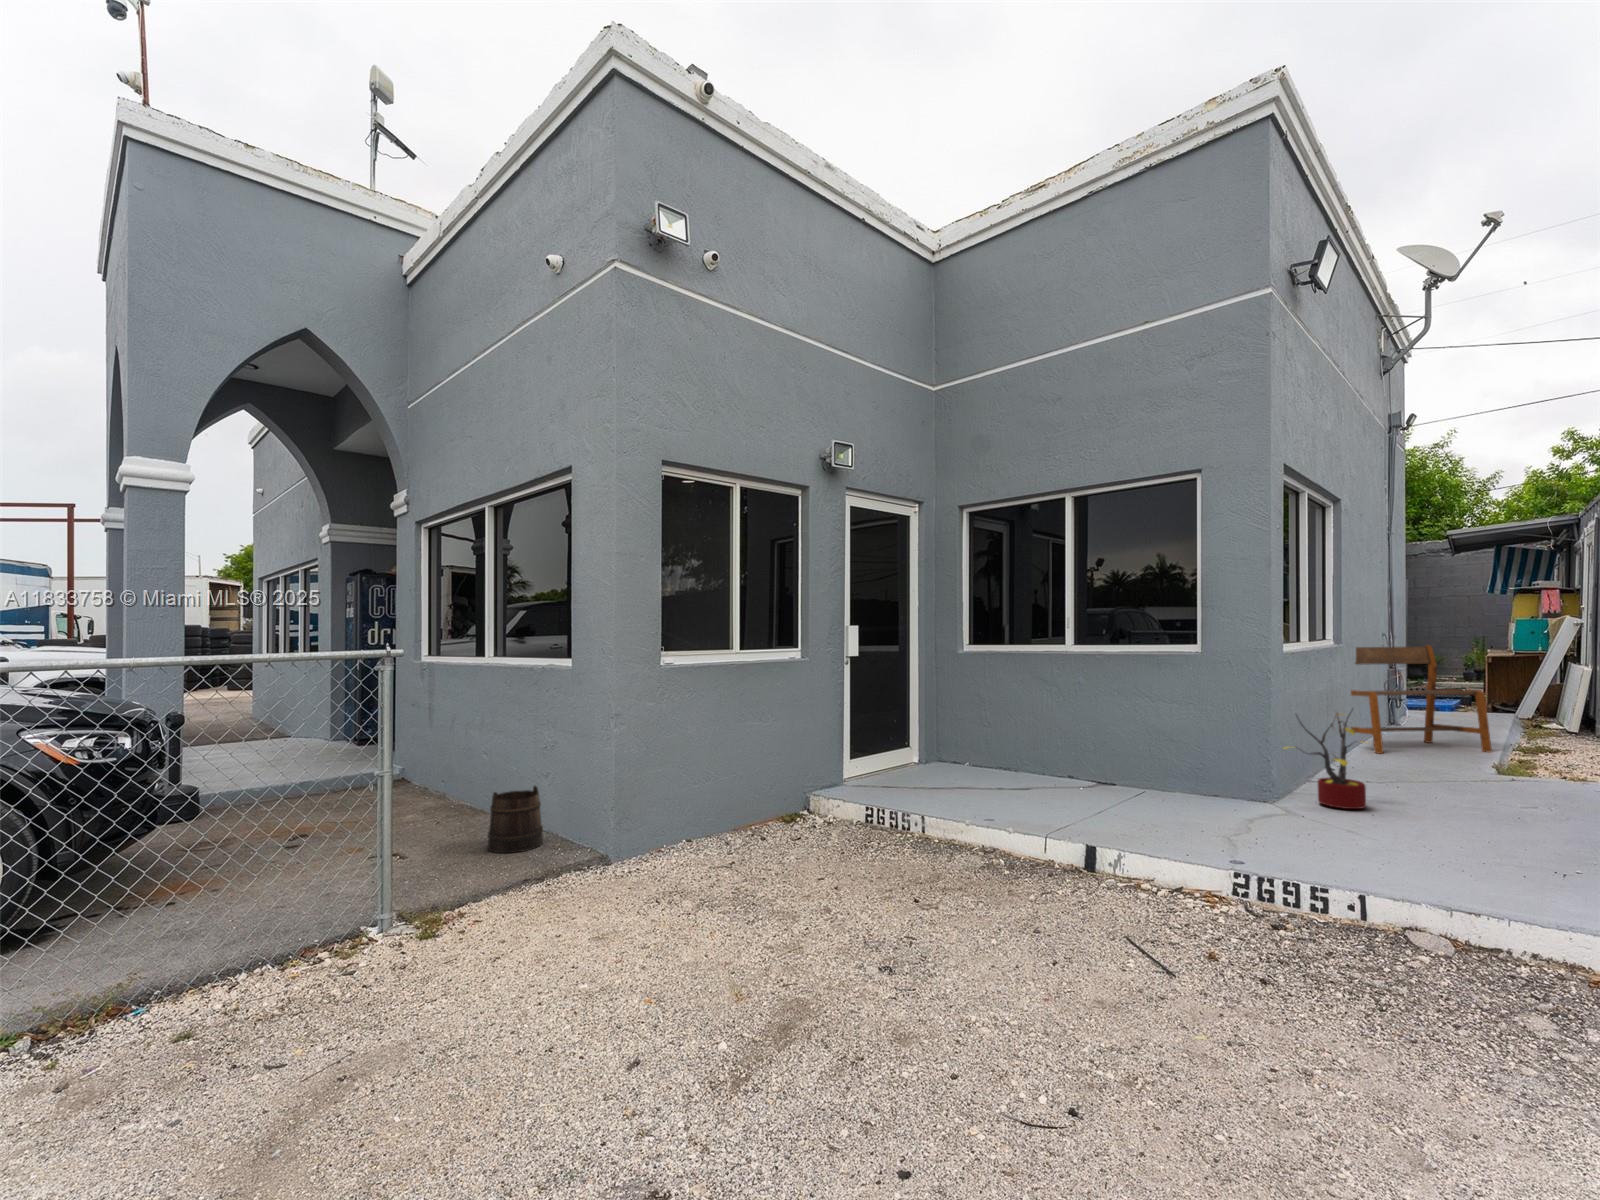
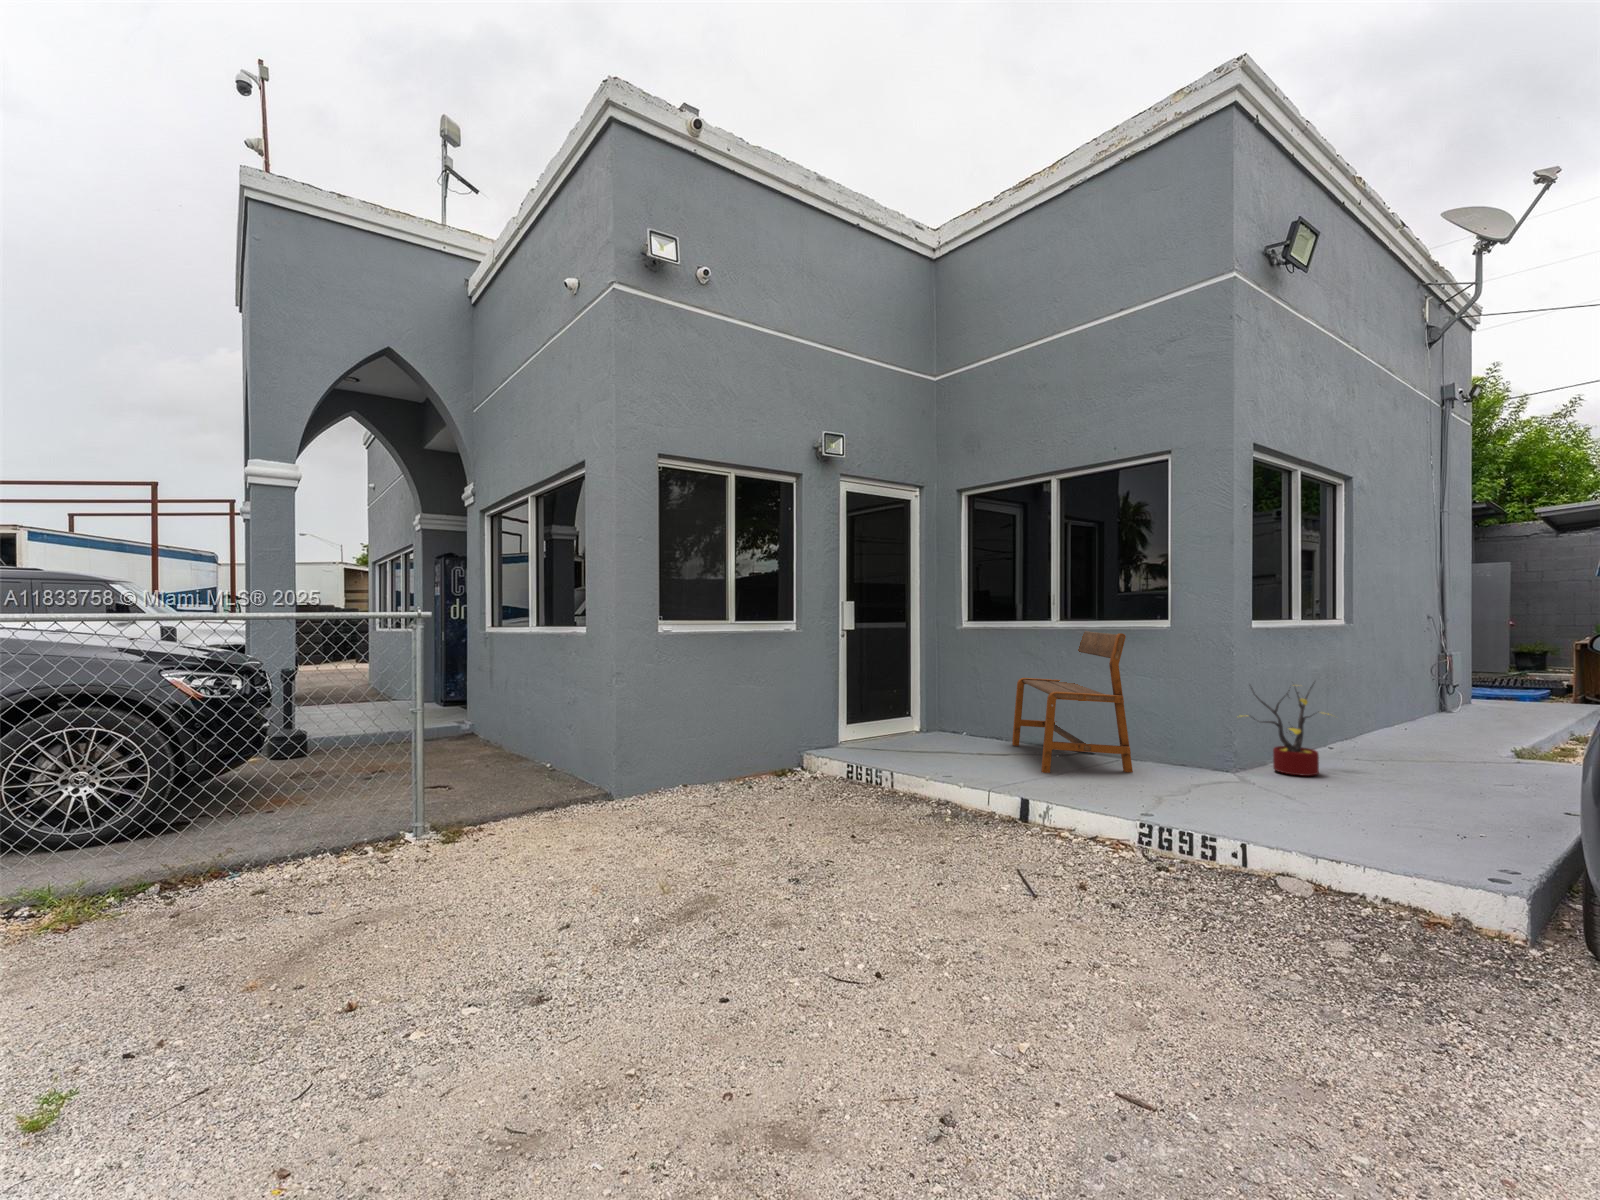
bench: present [1343,645,1492,754] -> present [1012,631,1133,773]
bucket: present [488,786,543,853] -> none [521,733,567,788]

